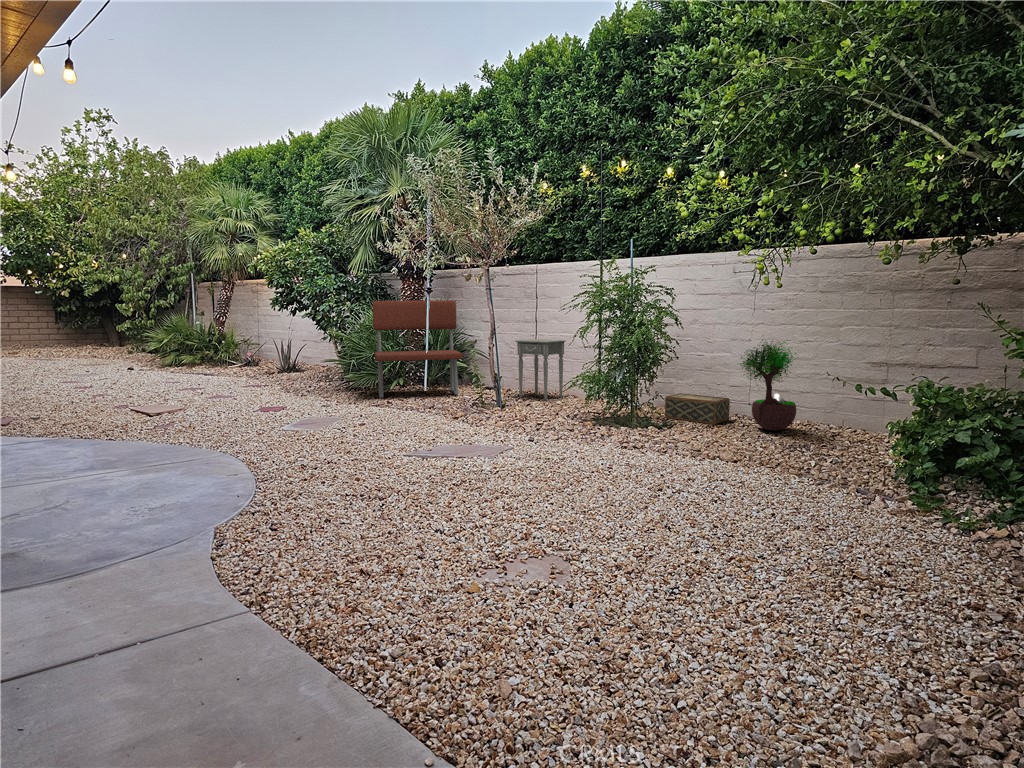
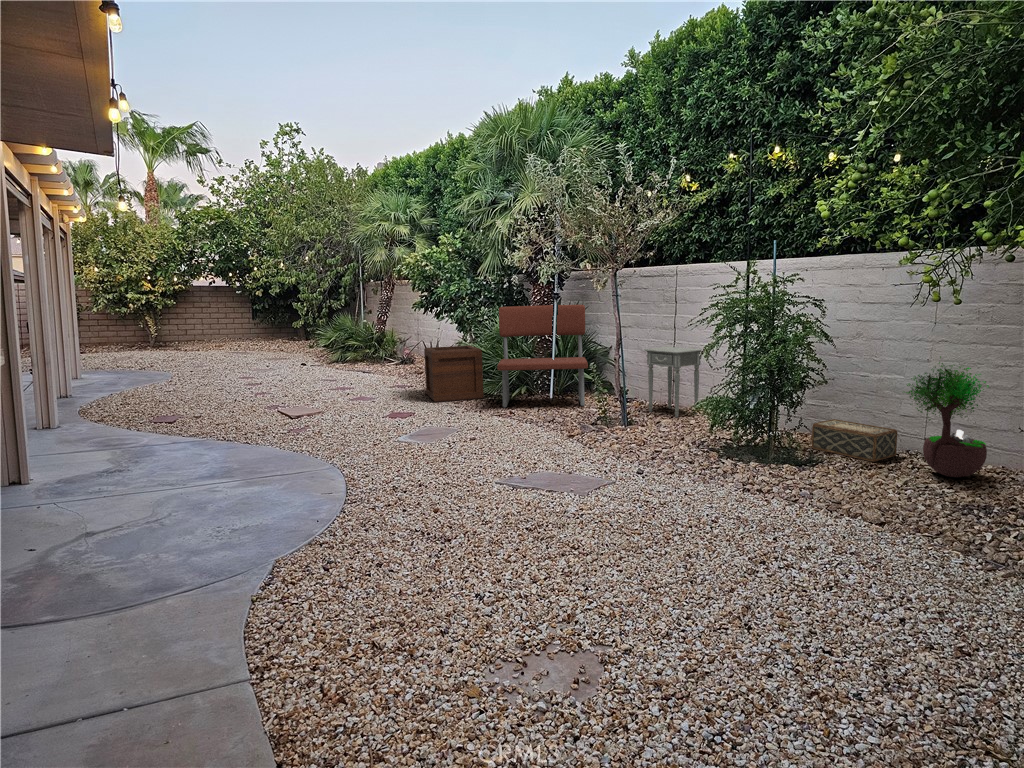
wooden crate: none [291,341,356,396] -> present [424,345,484,402]

